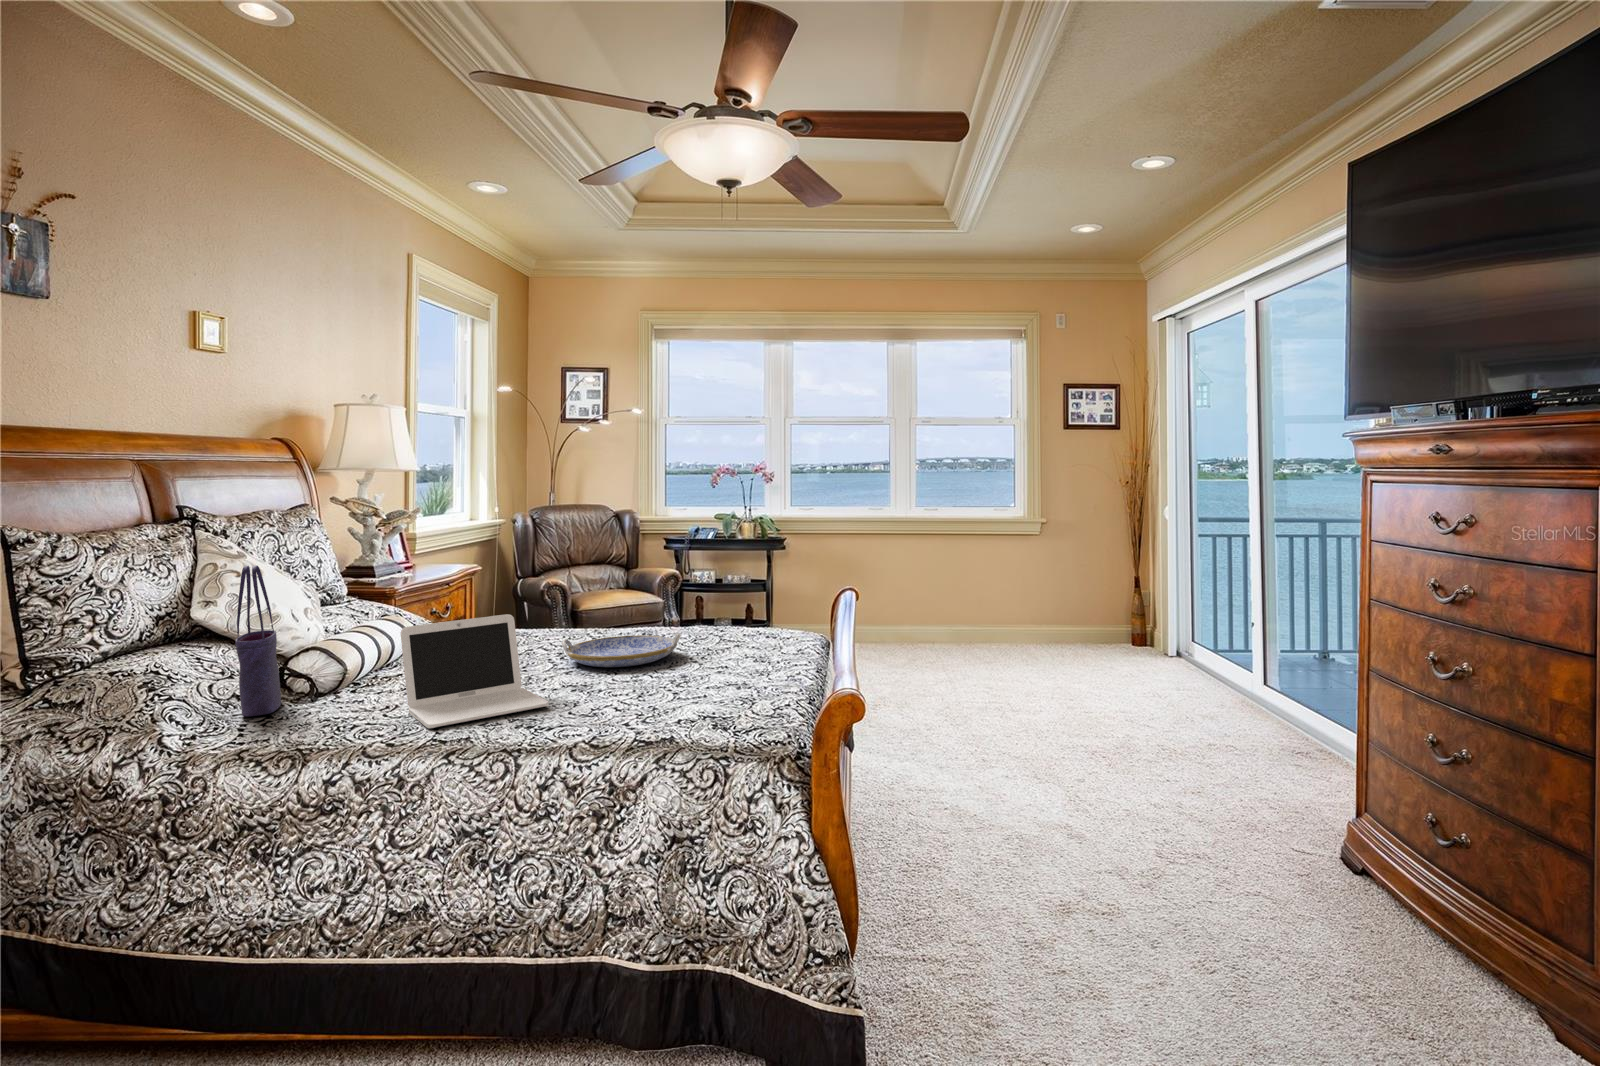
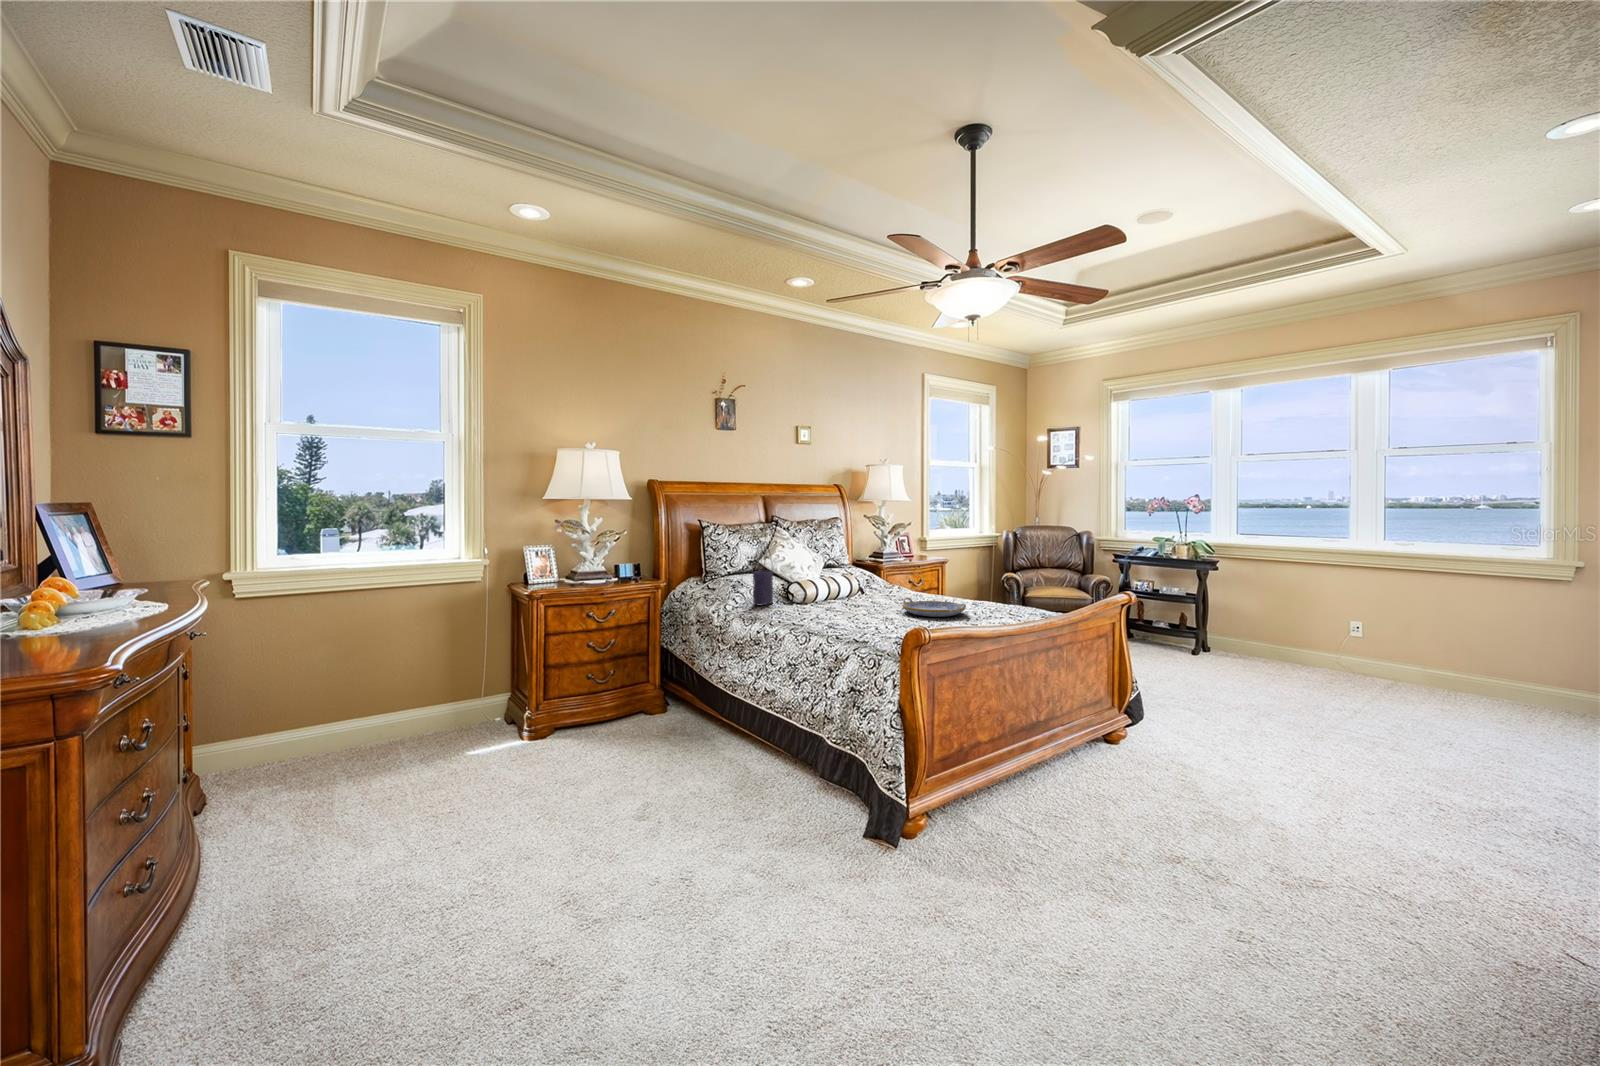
laptop: present [401,614,549,728] -> none [798,575,859,623]

